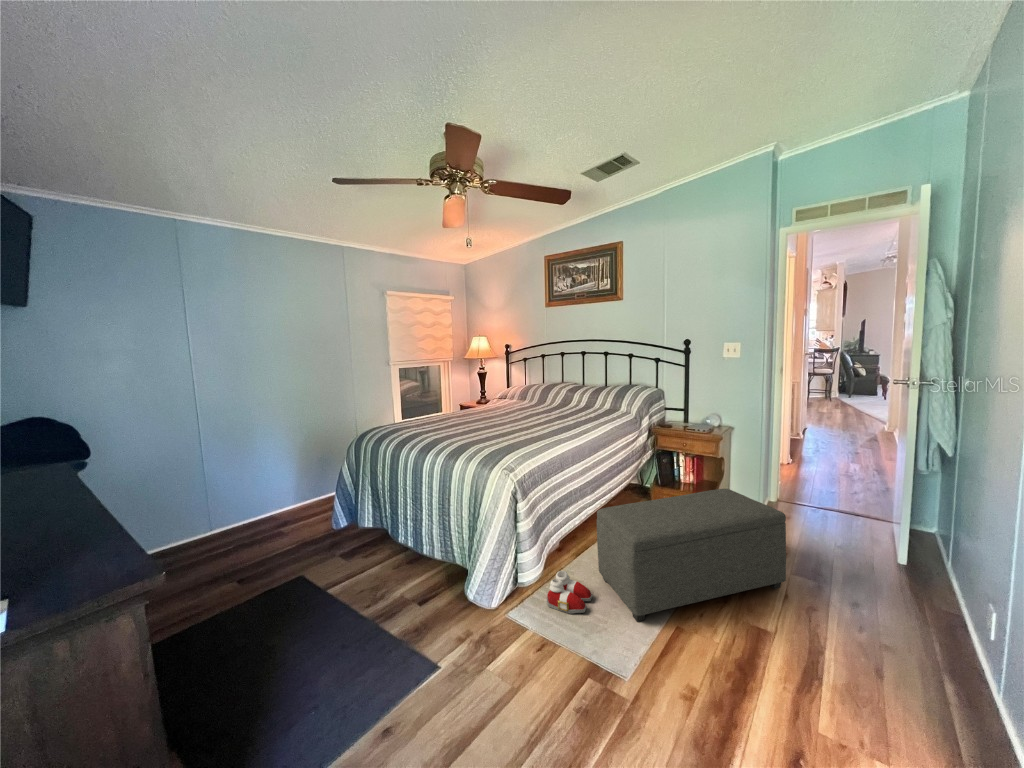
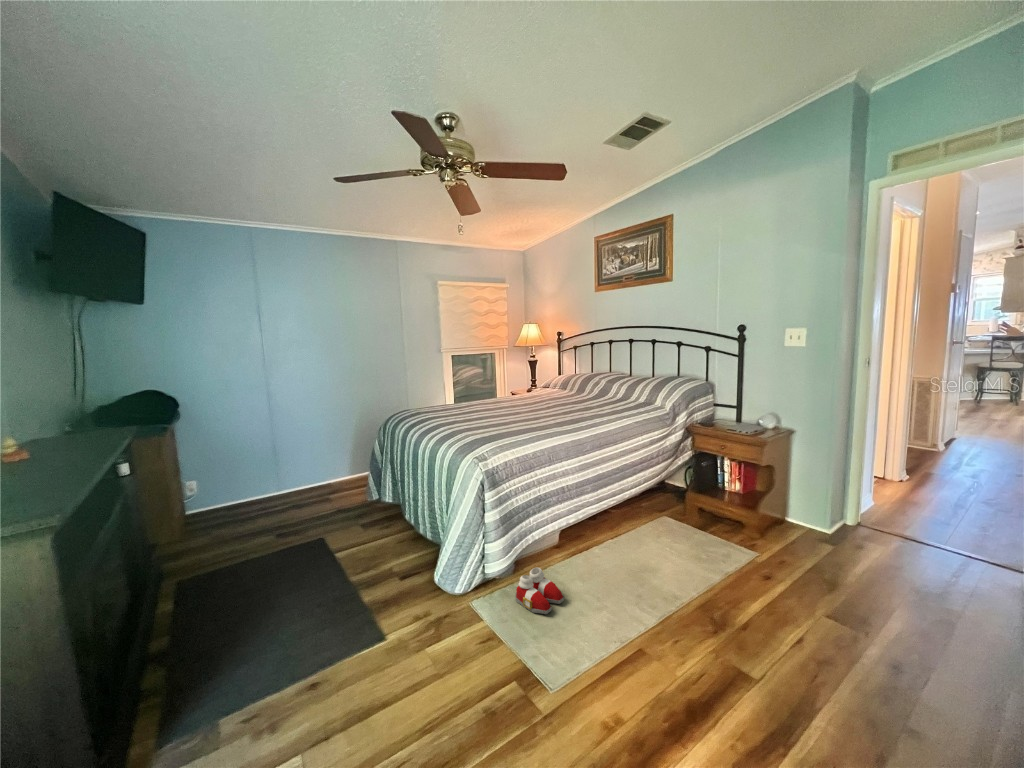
ottoman: present [597,489,786,622] -> none [580,504,807,636]

